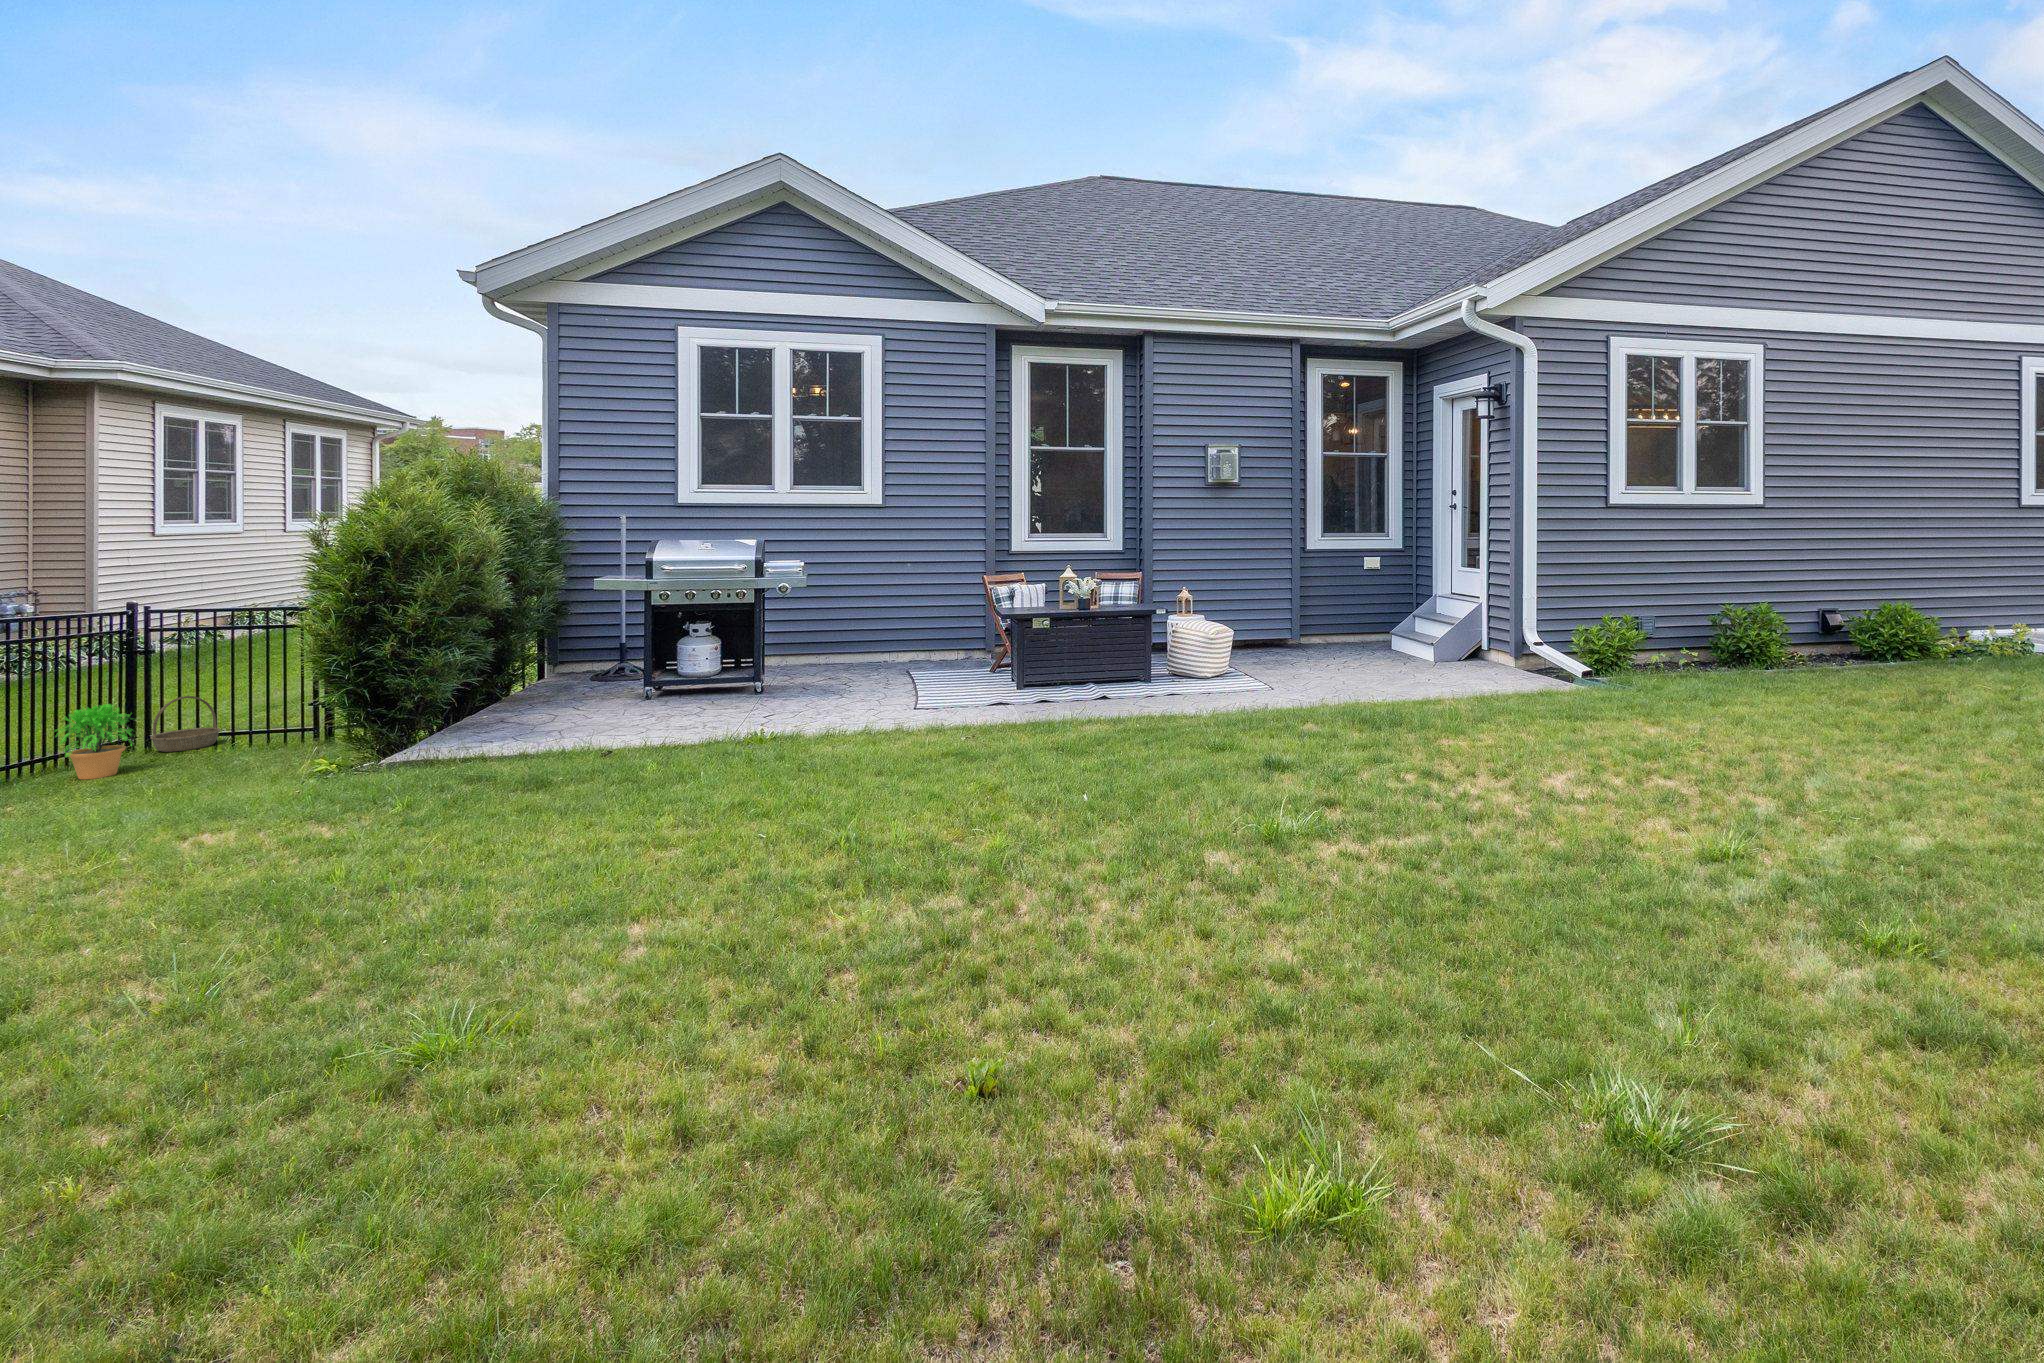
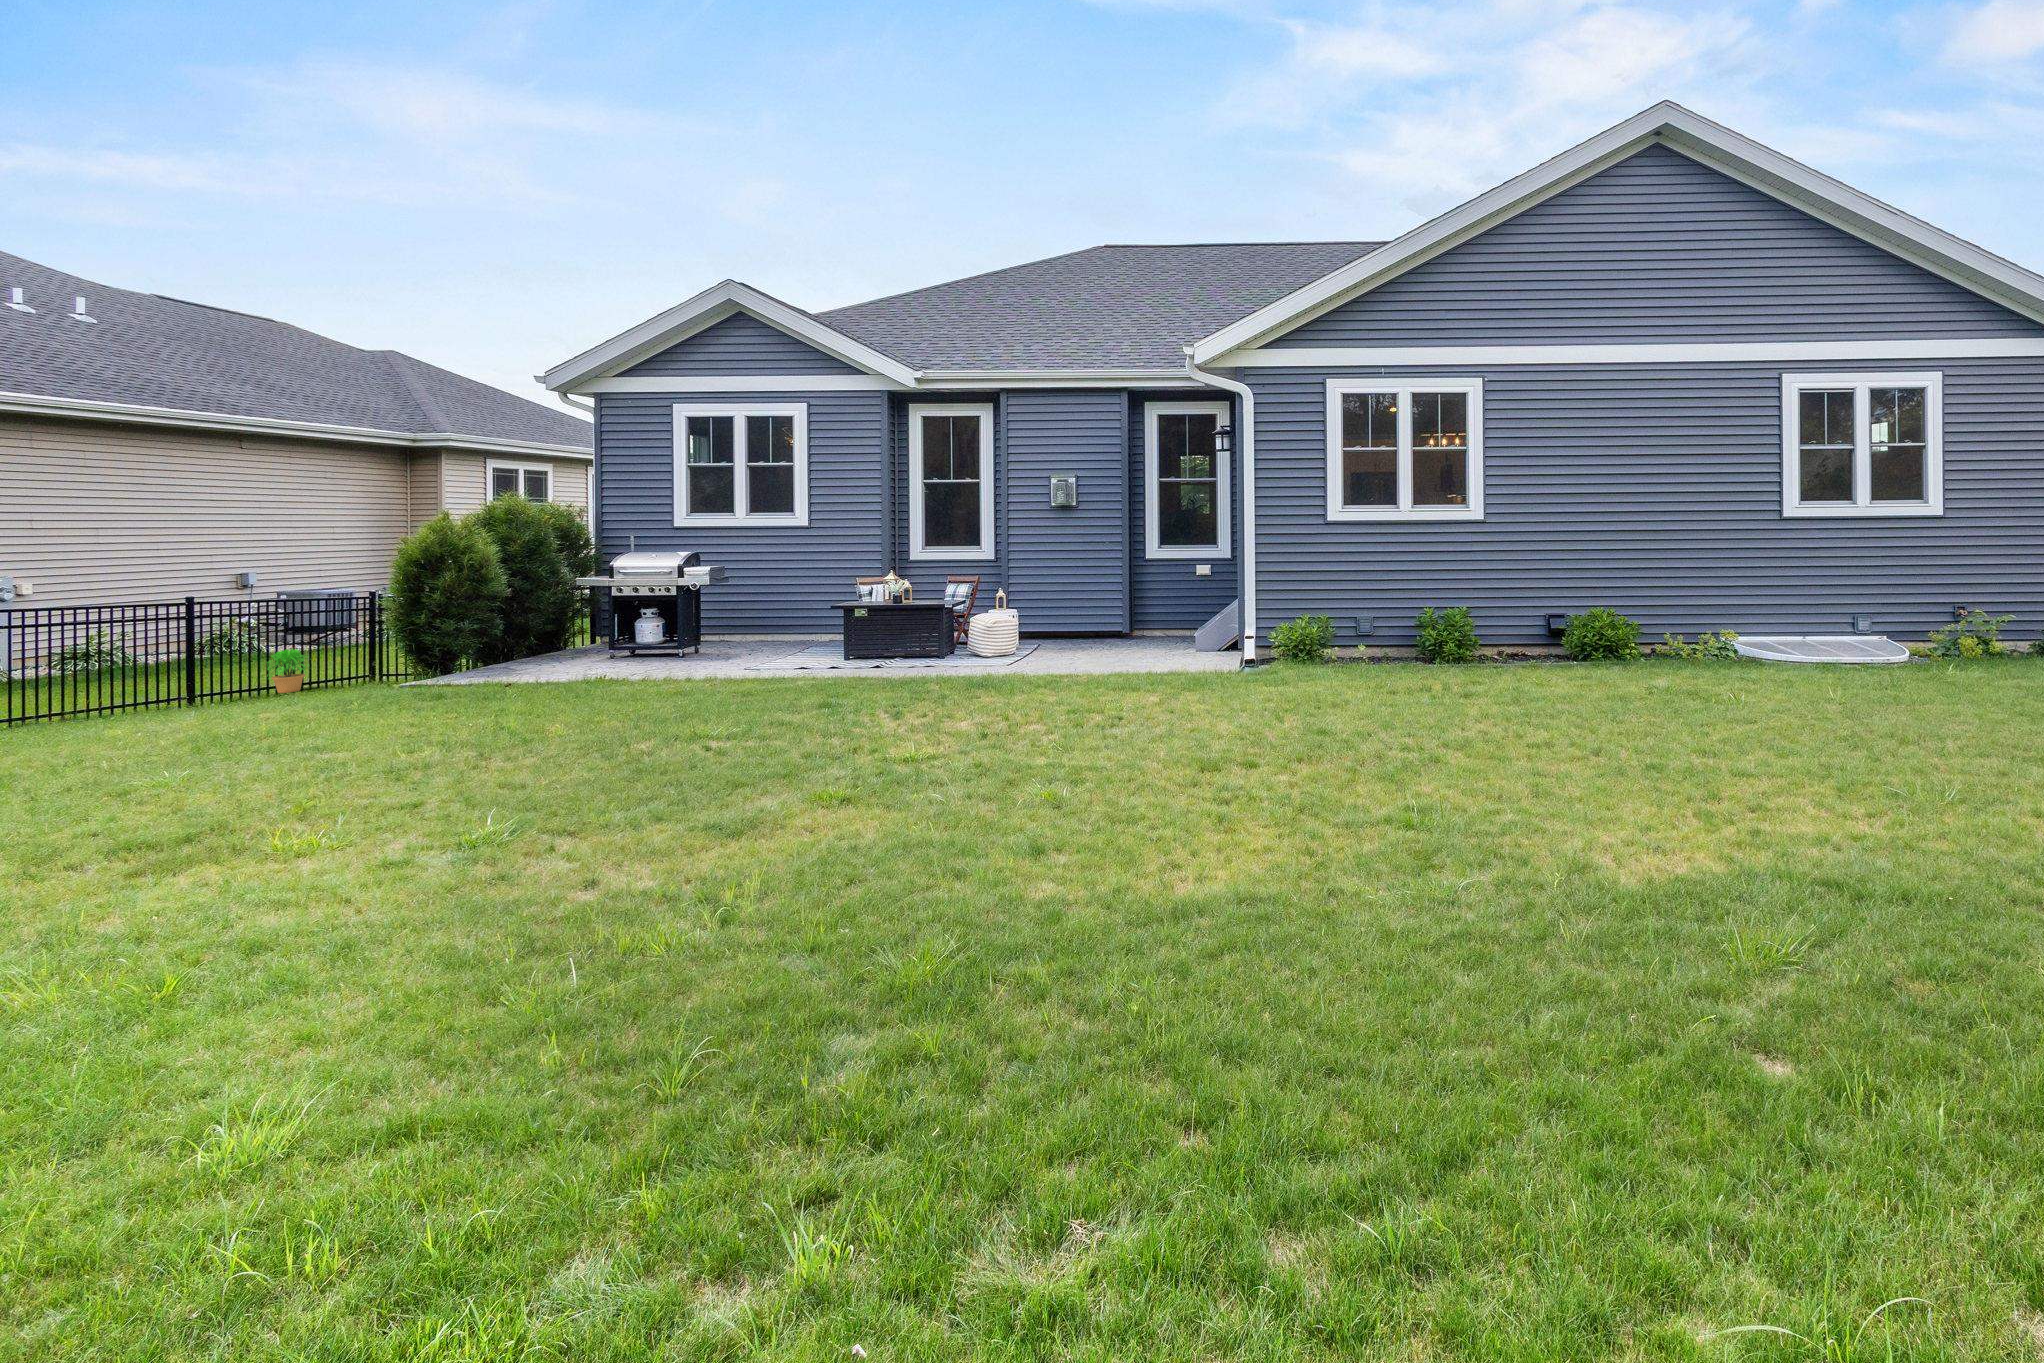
basket: present [150,696,220,752] -> none [339,647,381,680]

